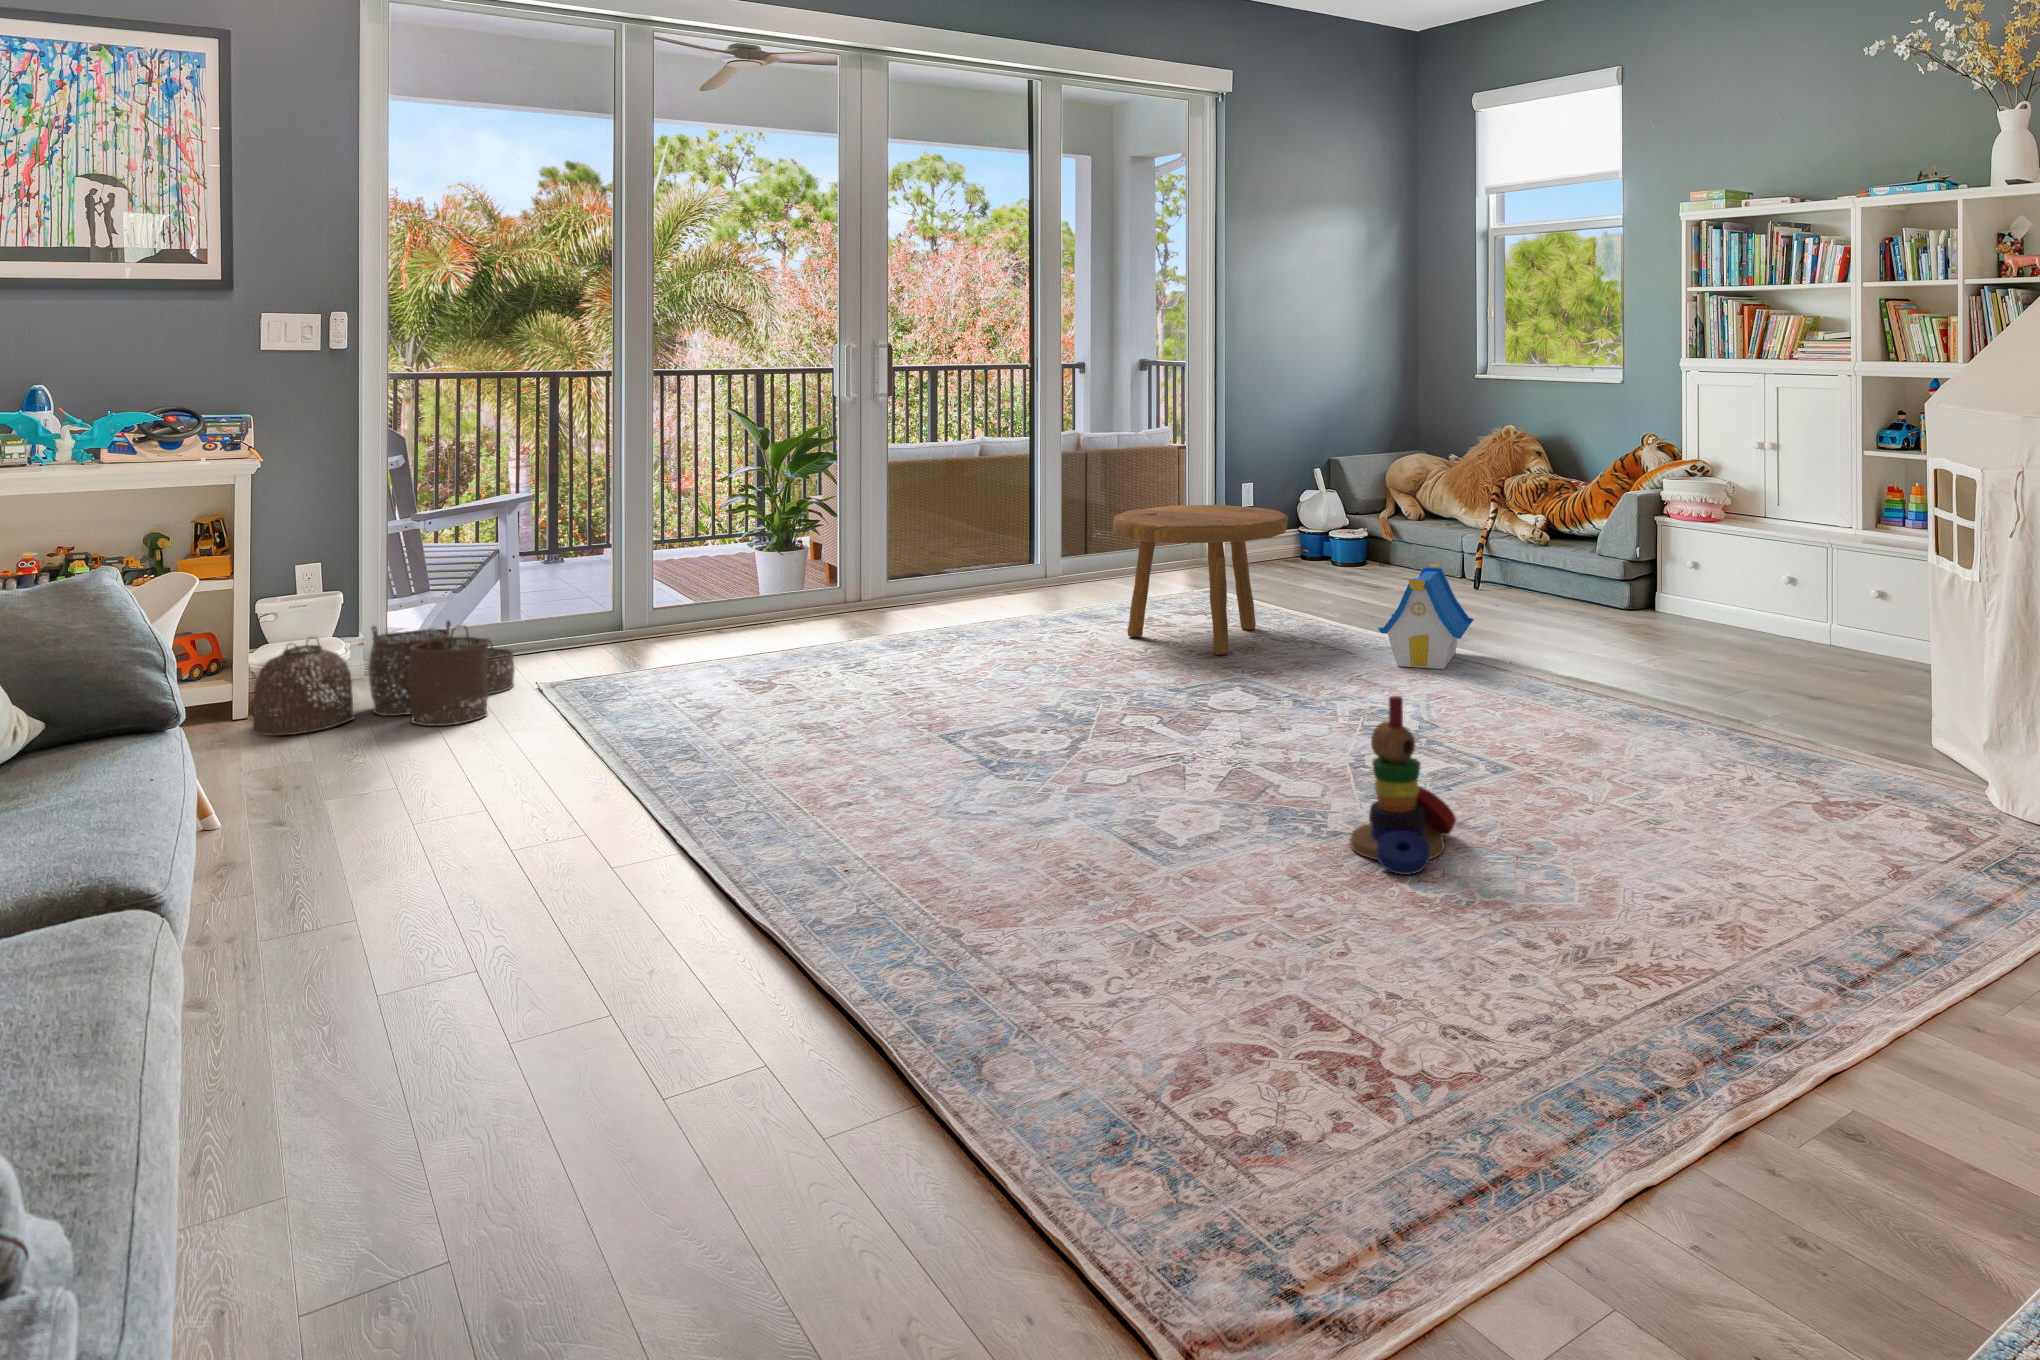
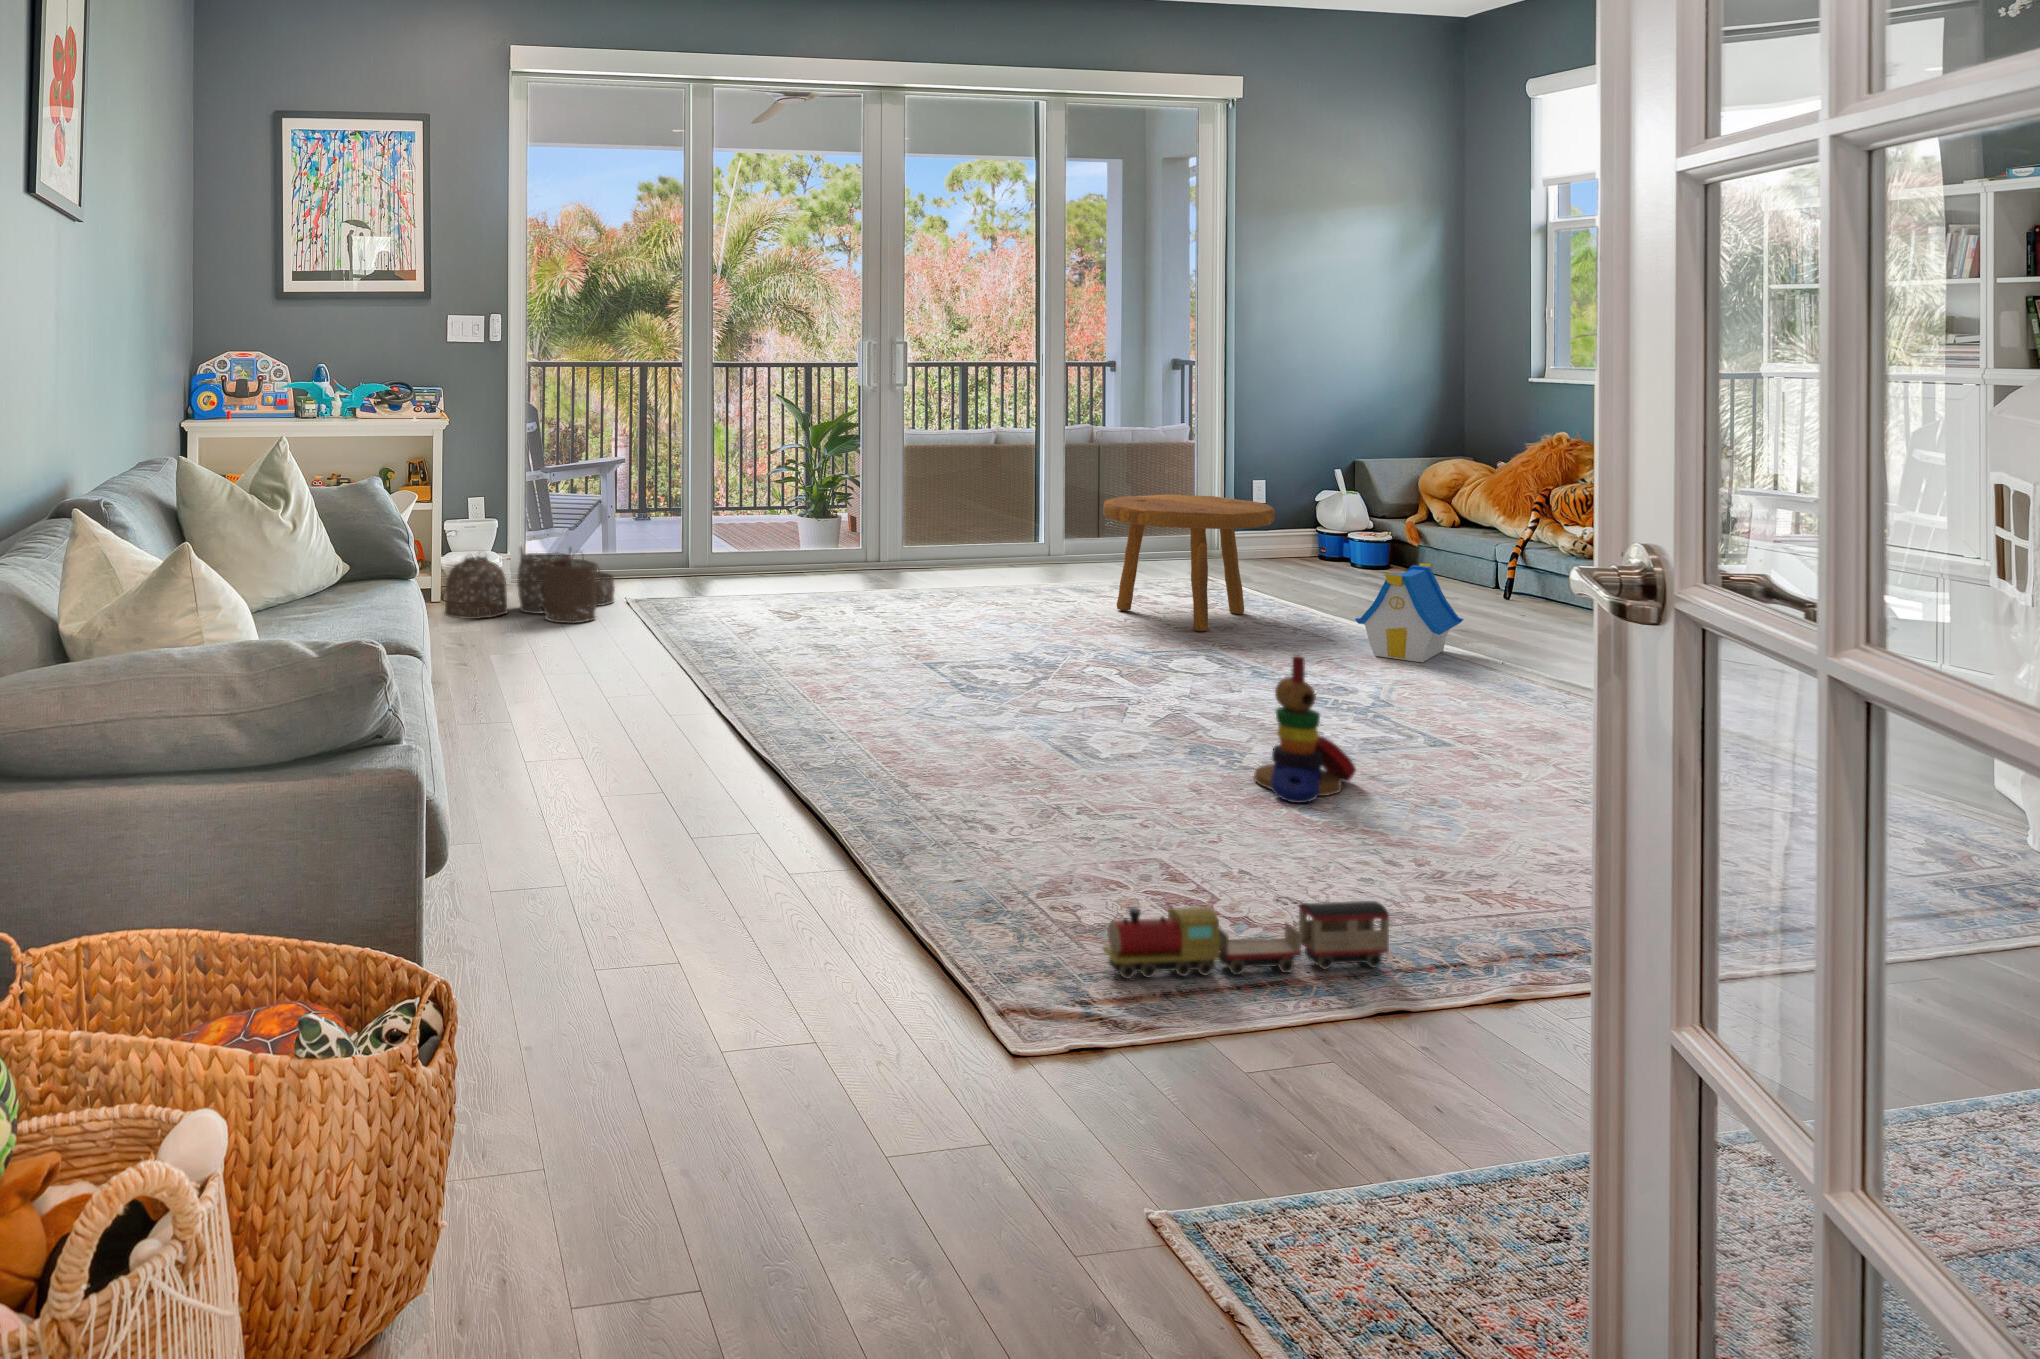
toy train: none [1293,1036,1620,1230] -> present [1103,901,1389,978]

